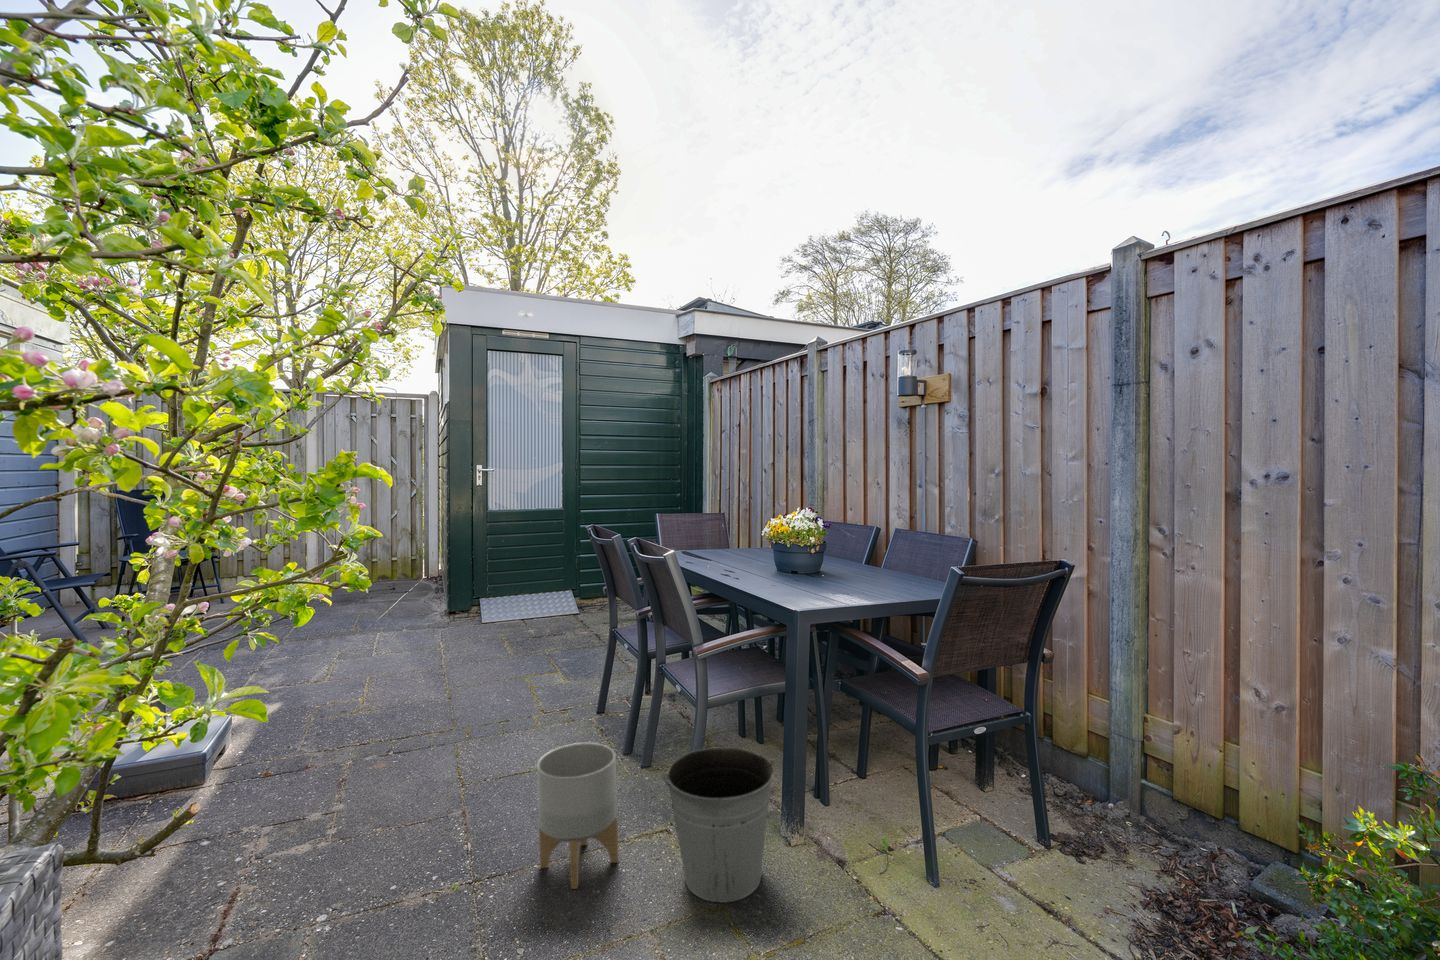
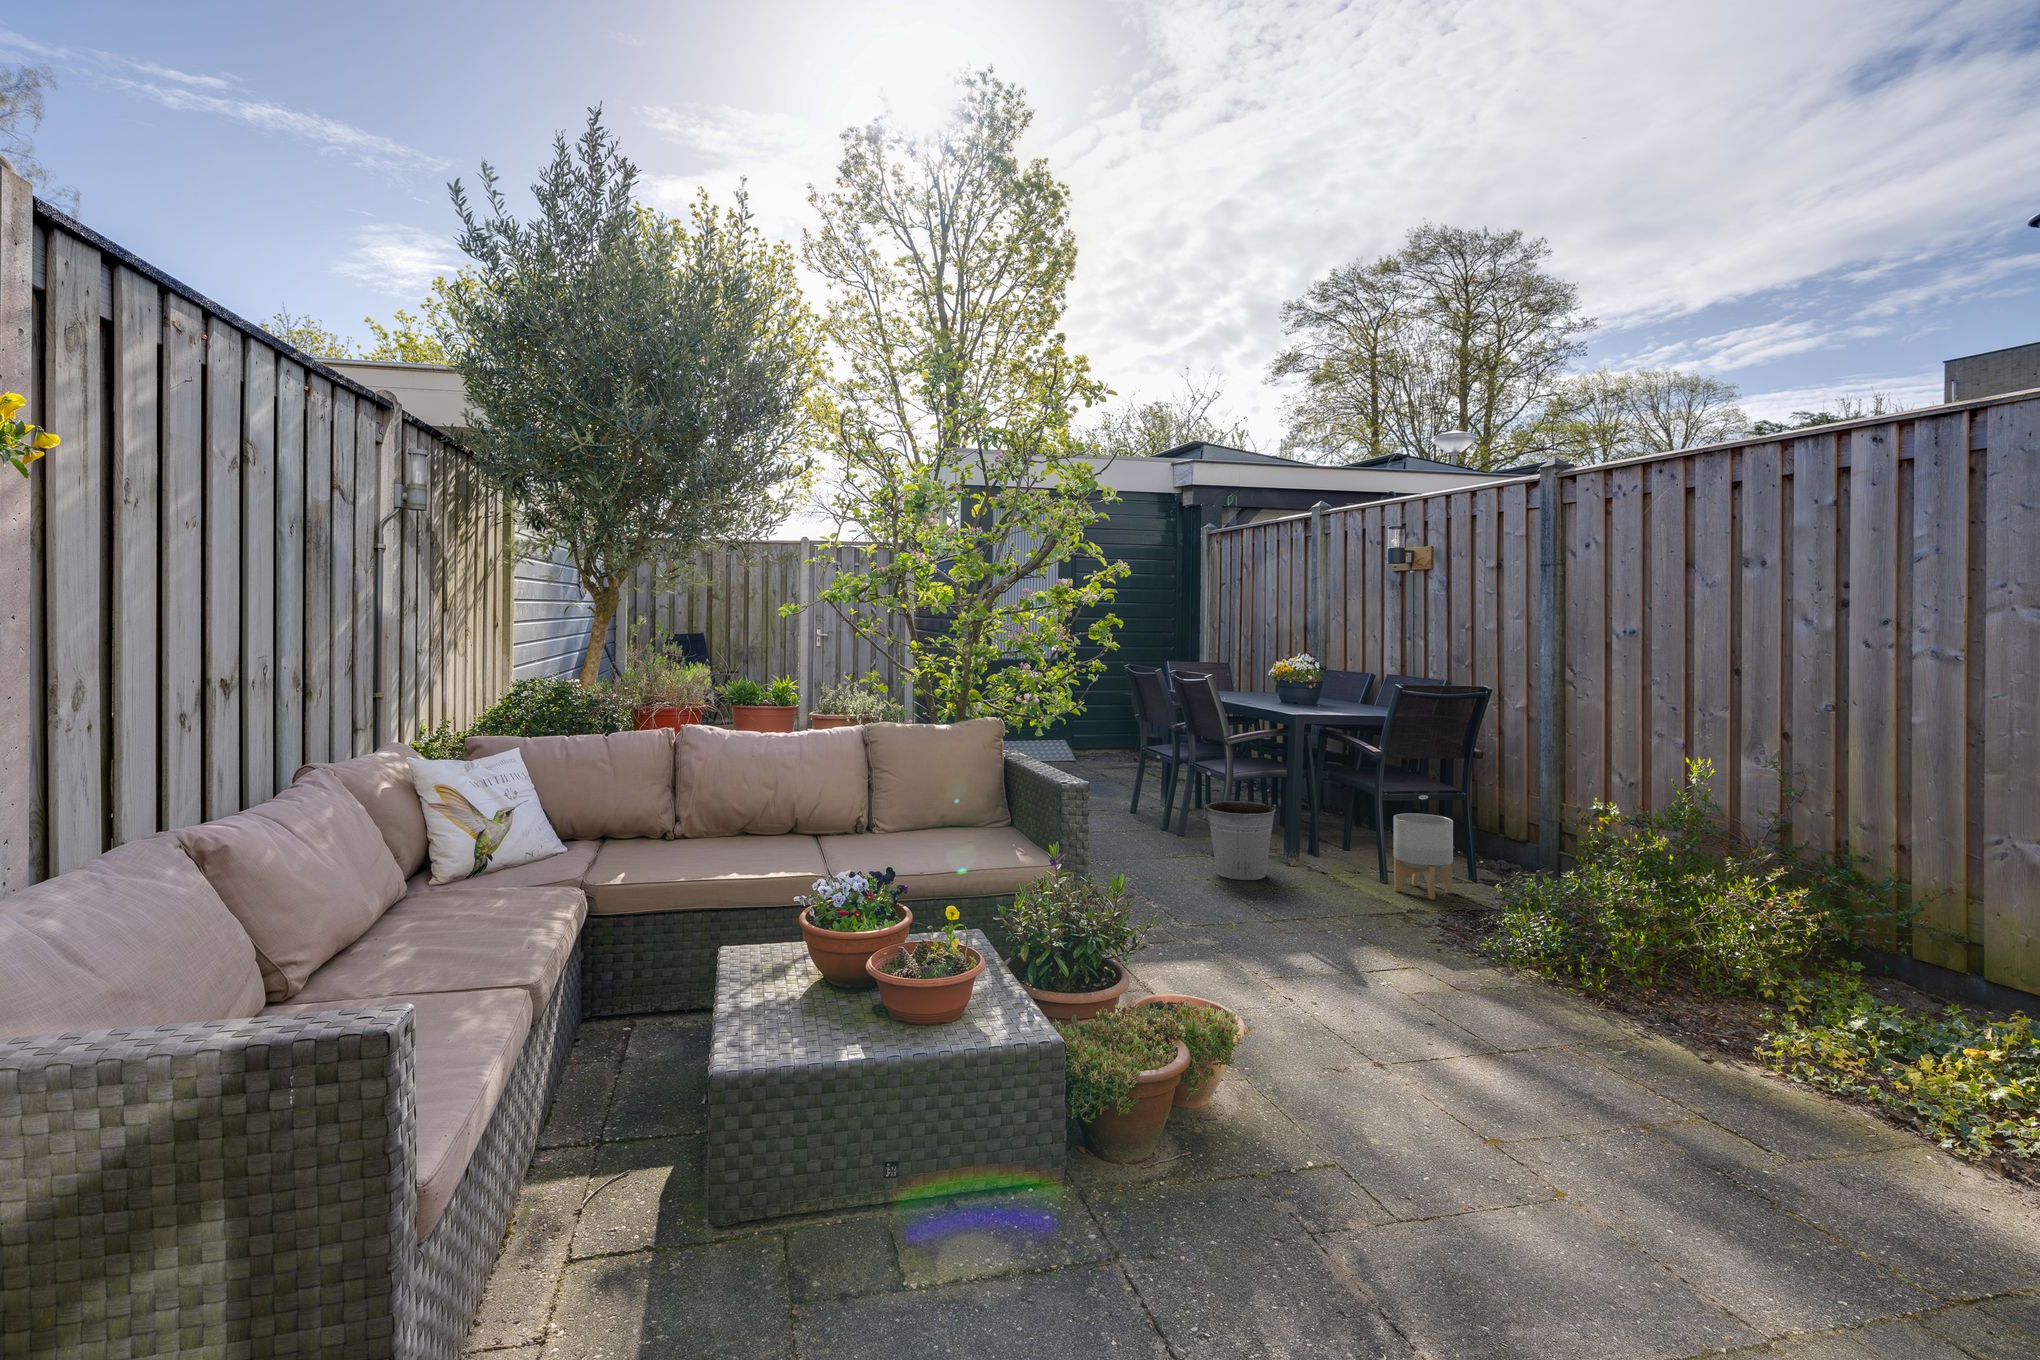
planter: present [537,743,619,889] -> present [1393,813,1453,899]

